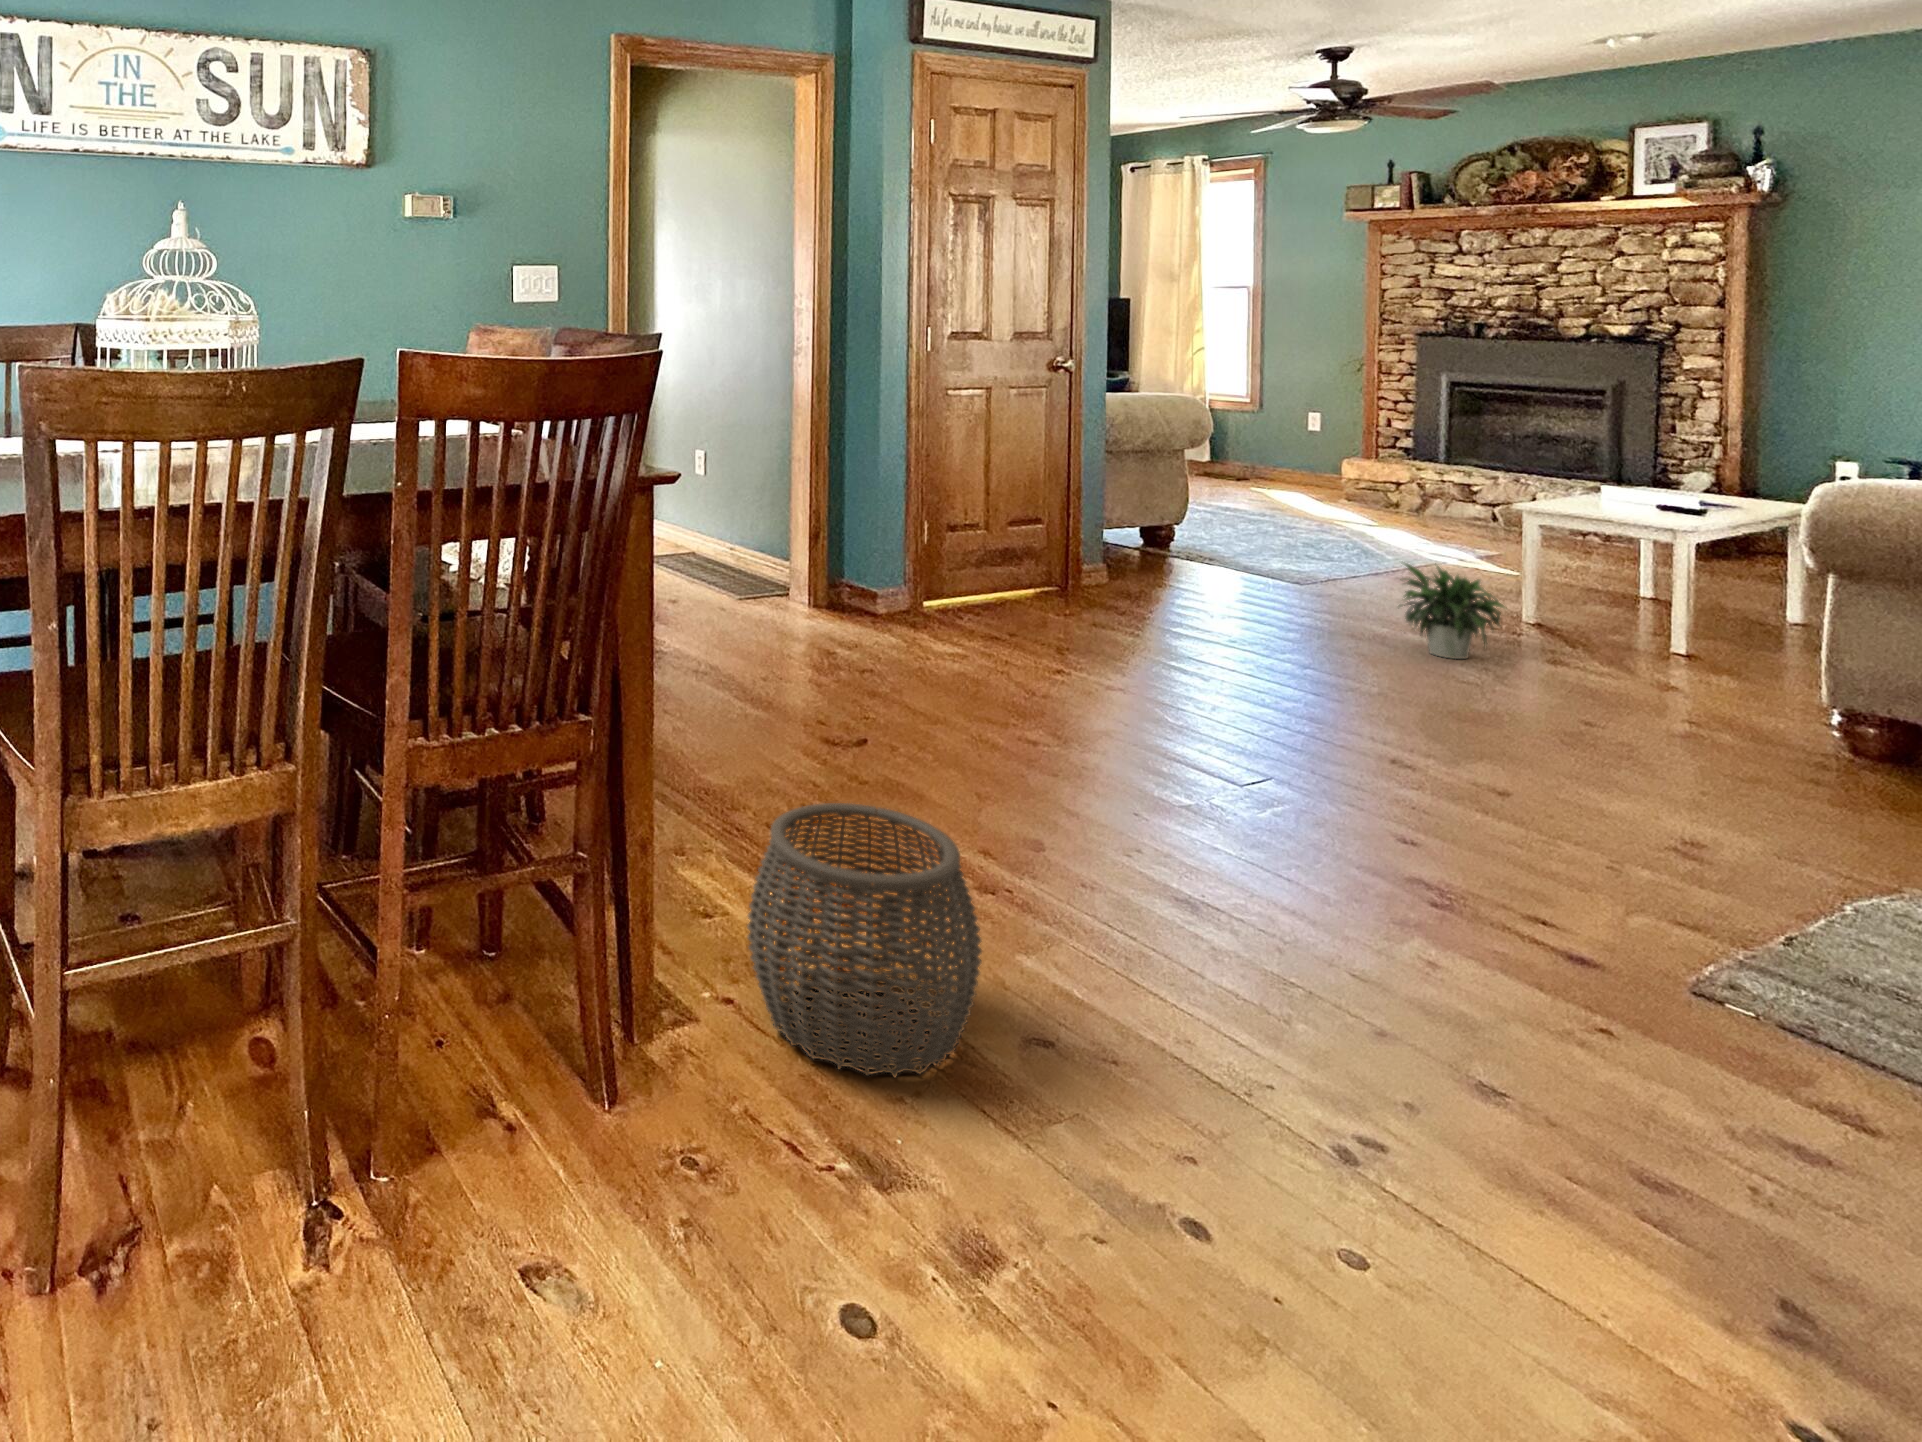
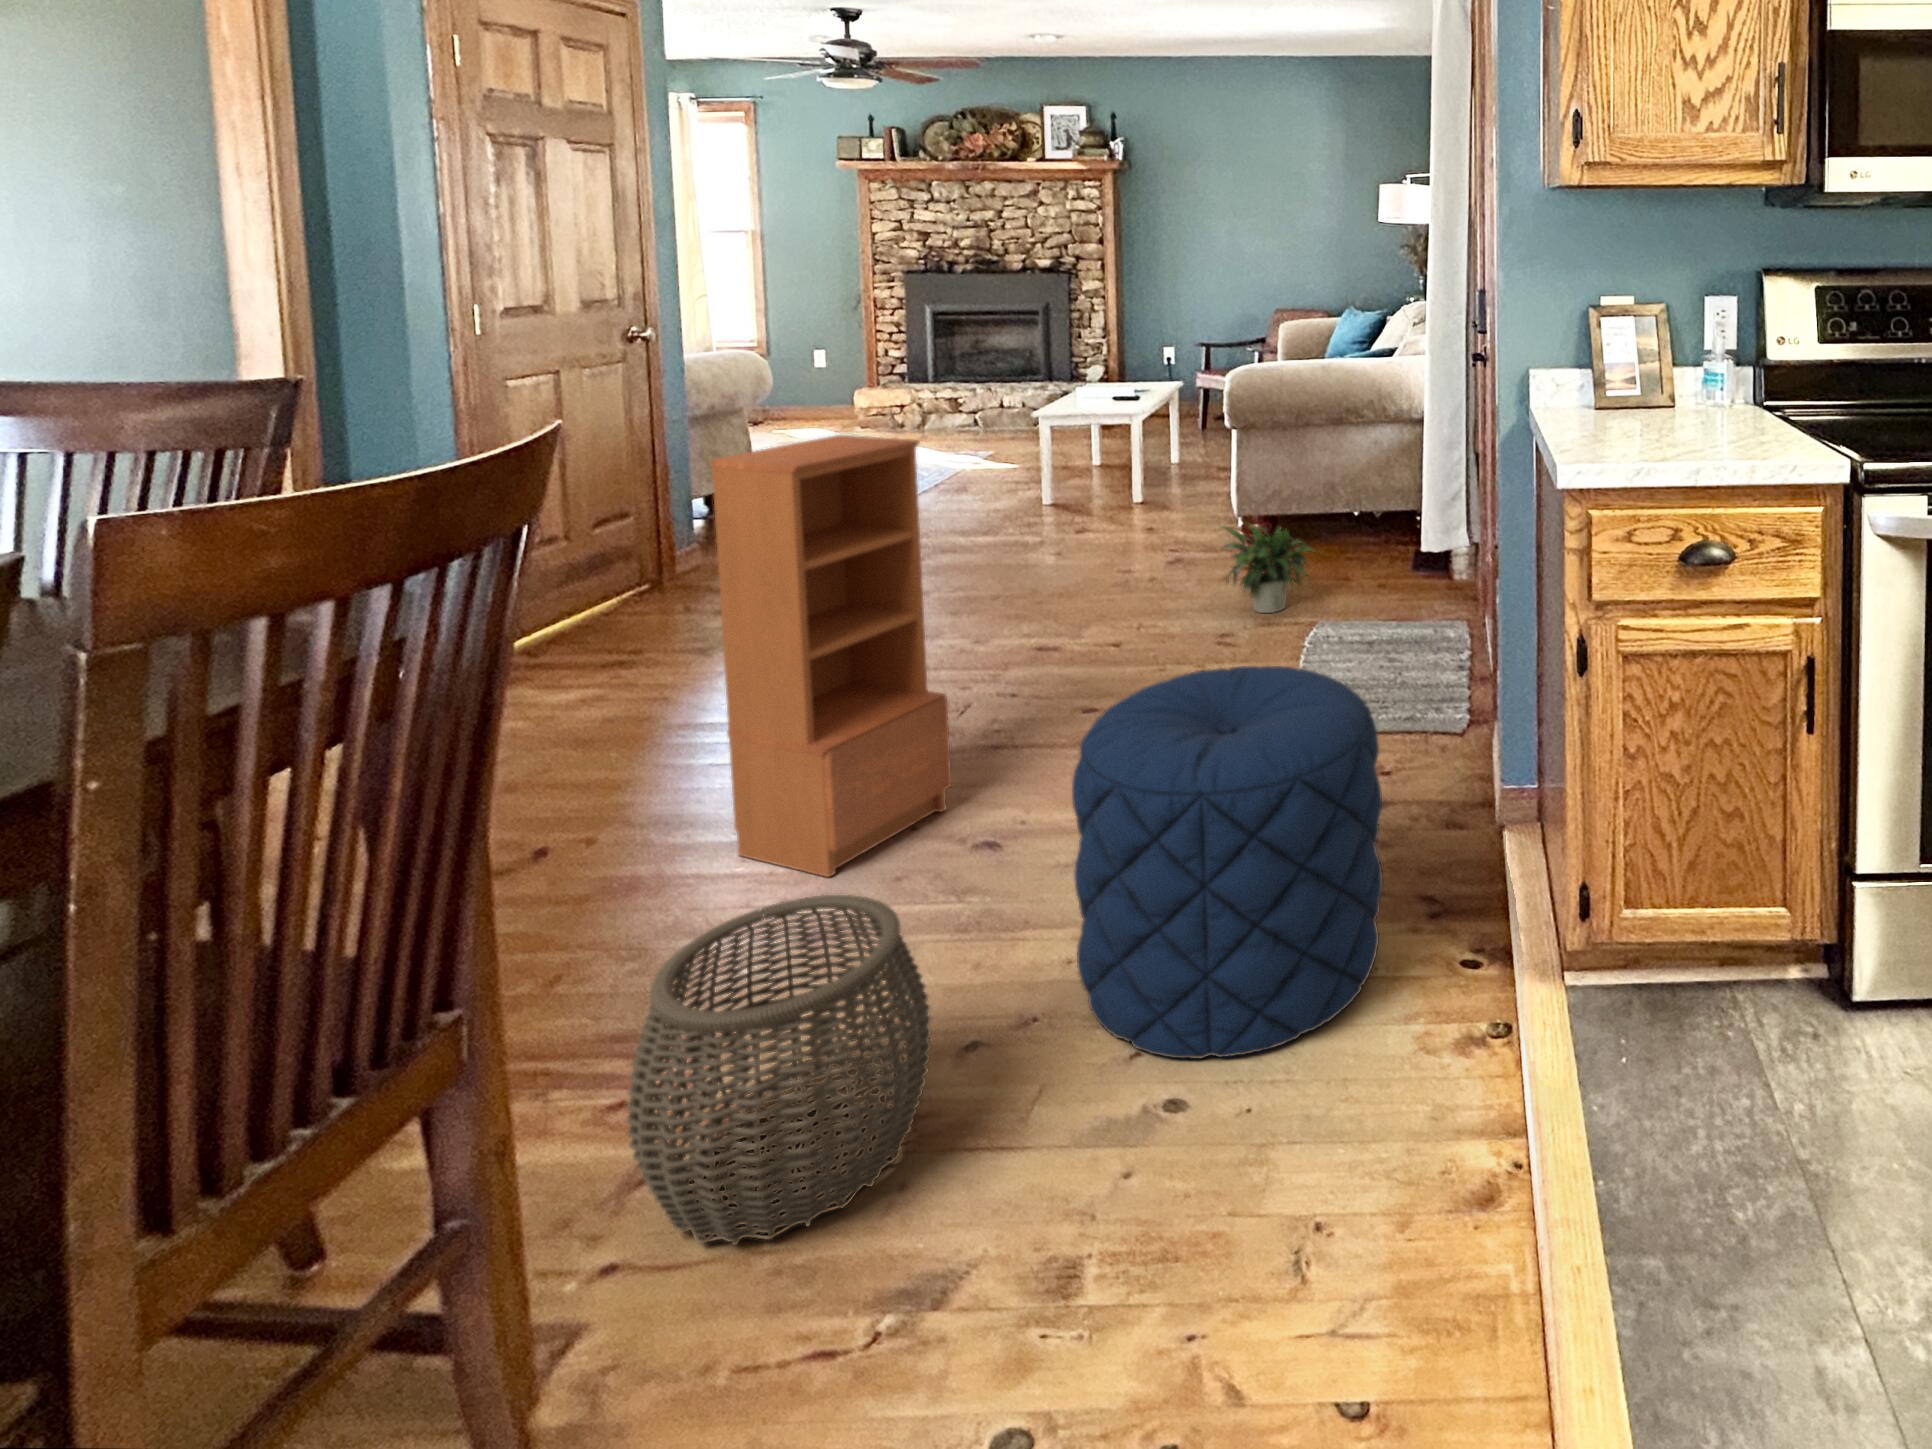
bookcase: none [975,452,1175,857] -> present [710,435,951,877]
potted plant: present [1398,563,1505,659] -> present [1223,526,1313,613]
pouf: none [1160,771,1625,1292] -> present [1072,666,1383,1058]

